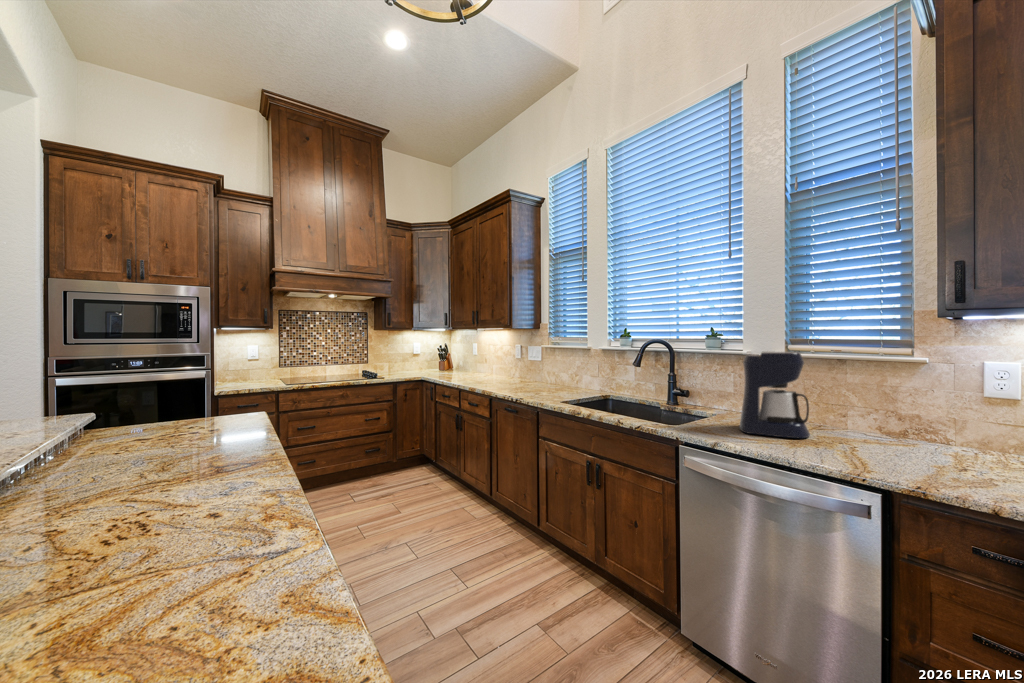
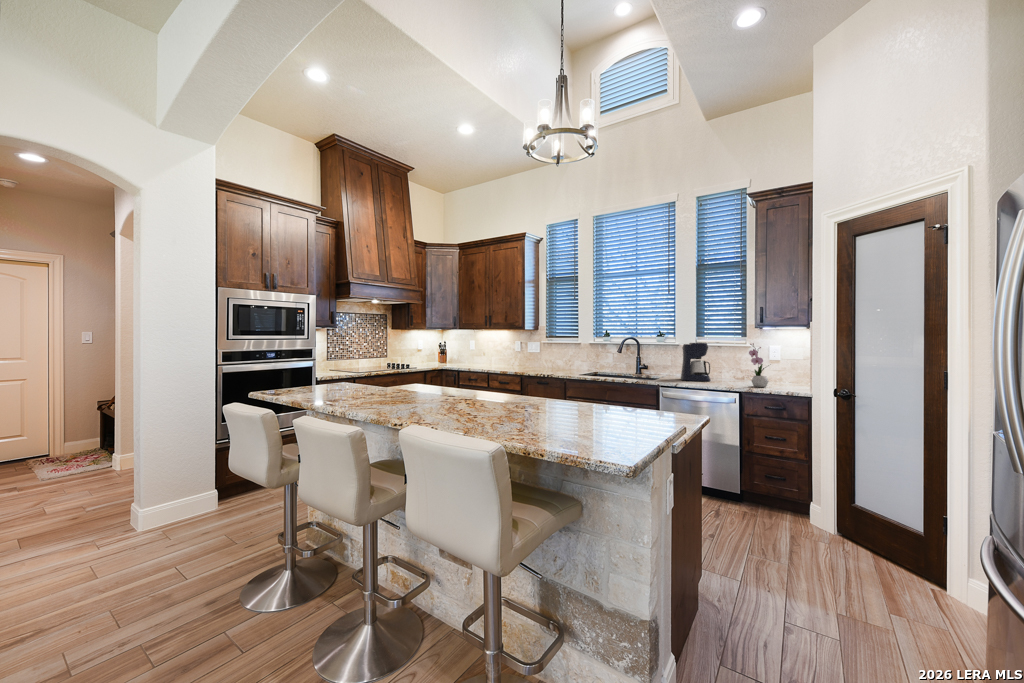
flower arrangement: none [911,358,989,480] -> present [749,343,769,387]

